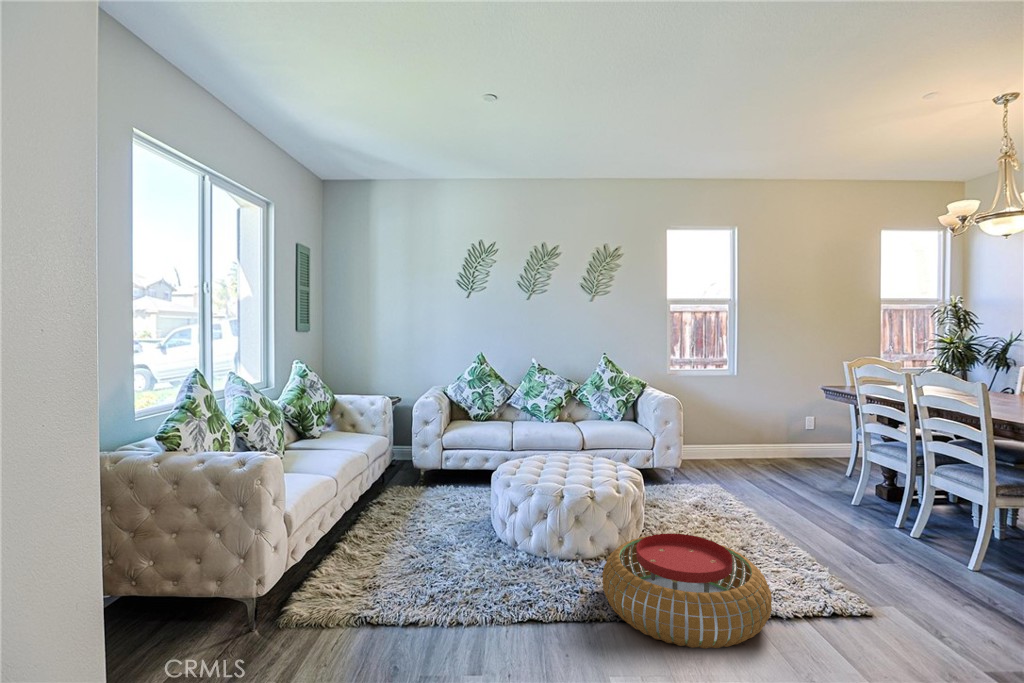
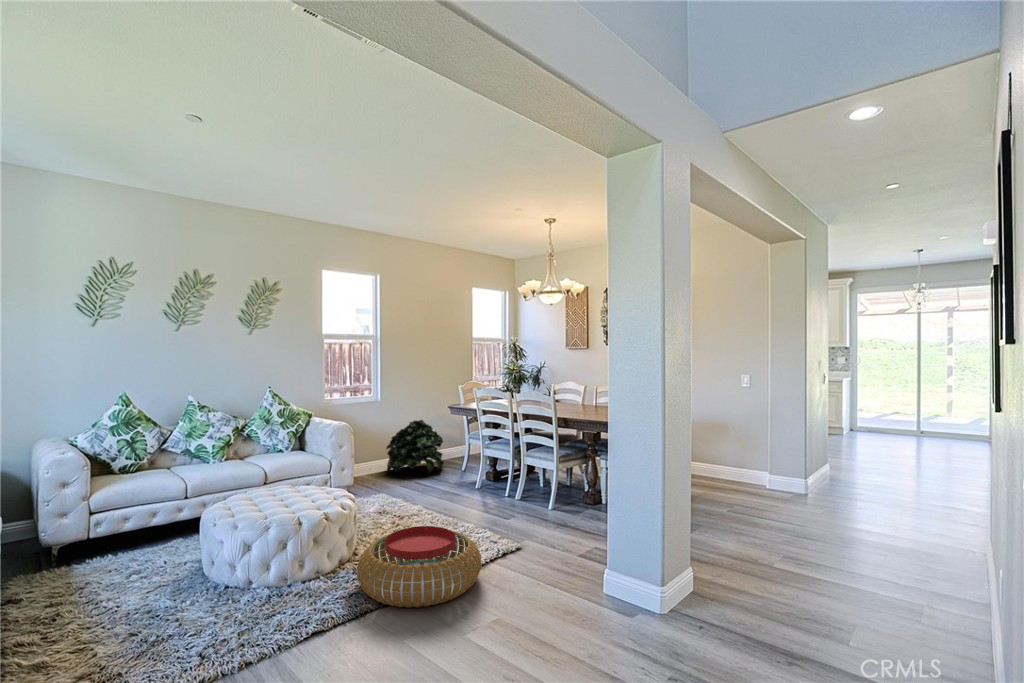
potted plant: none [738,402,820,473] -> present [387,420,444,473]

